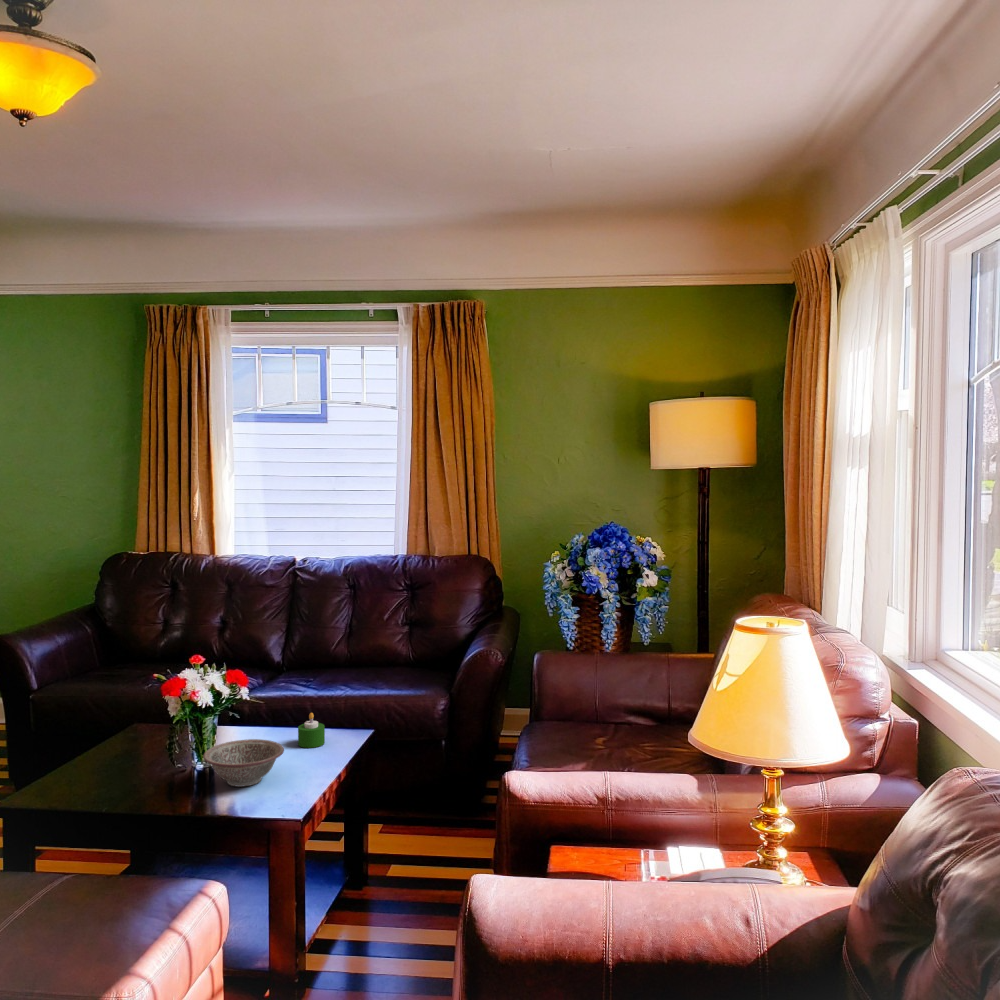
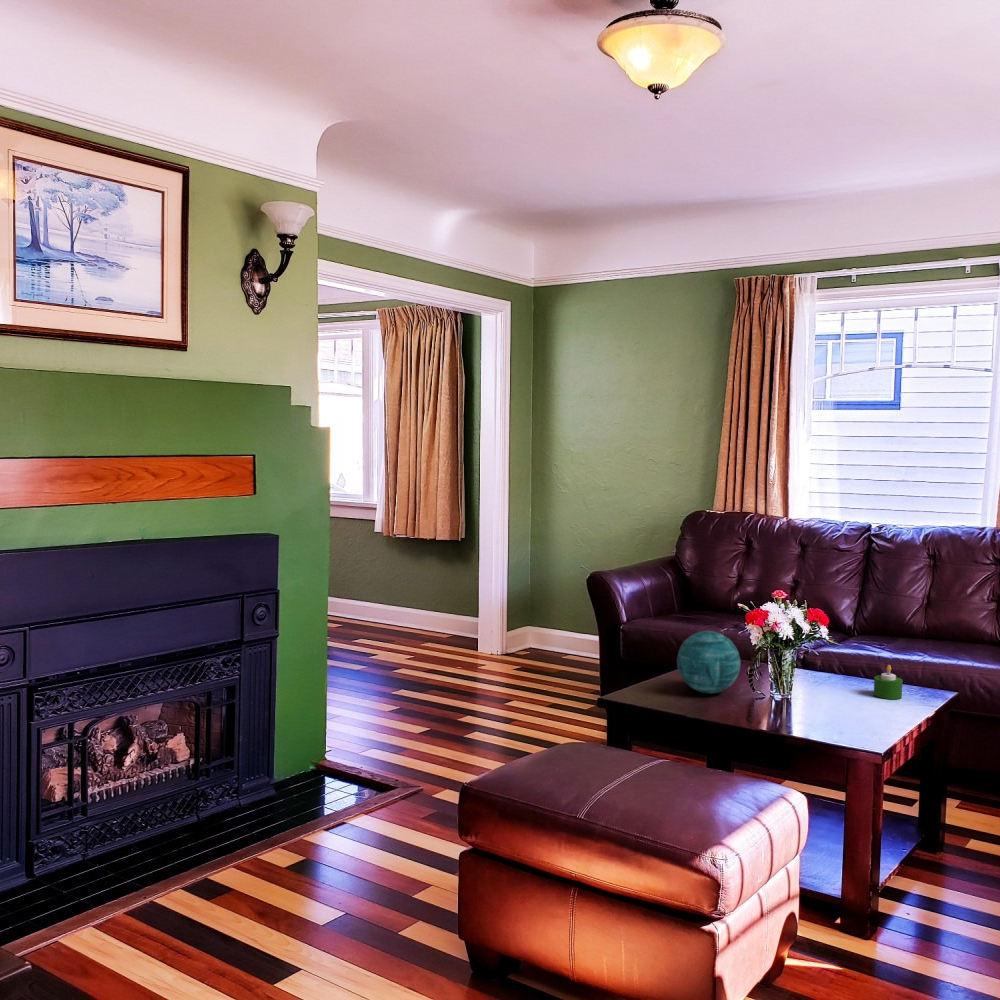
decorative orb: none [80,709,156,782] -> present [677,631,740,693]
decorative bowl: present [203,739,284,787] -> none [784,676,862,717]

